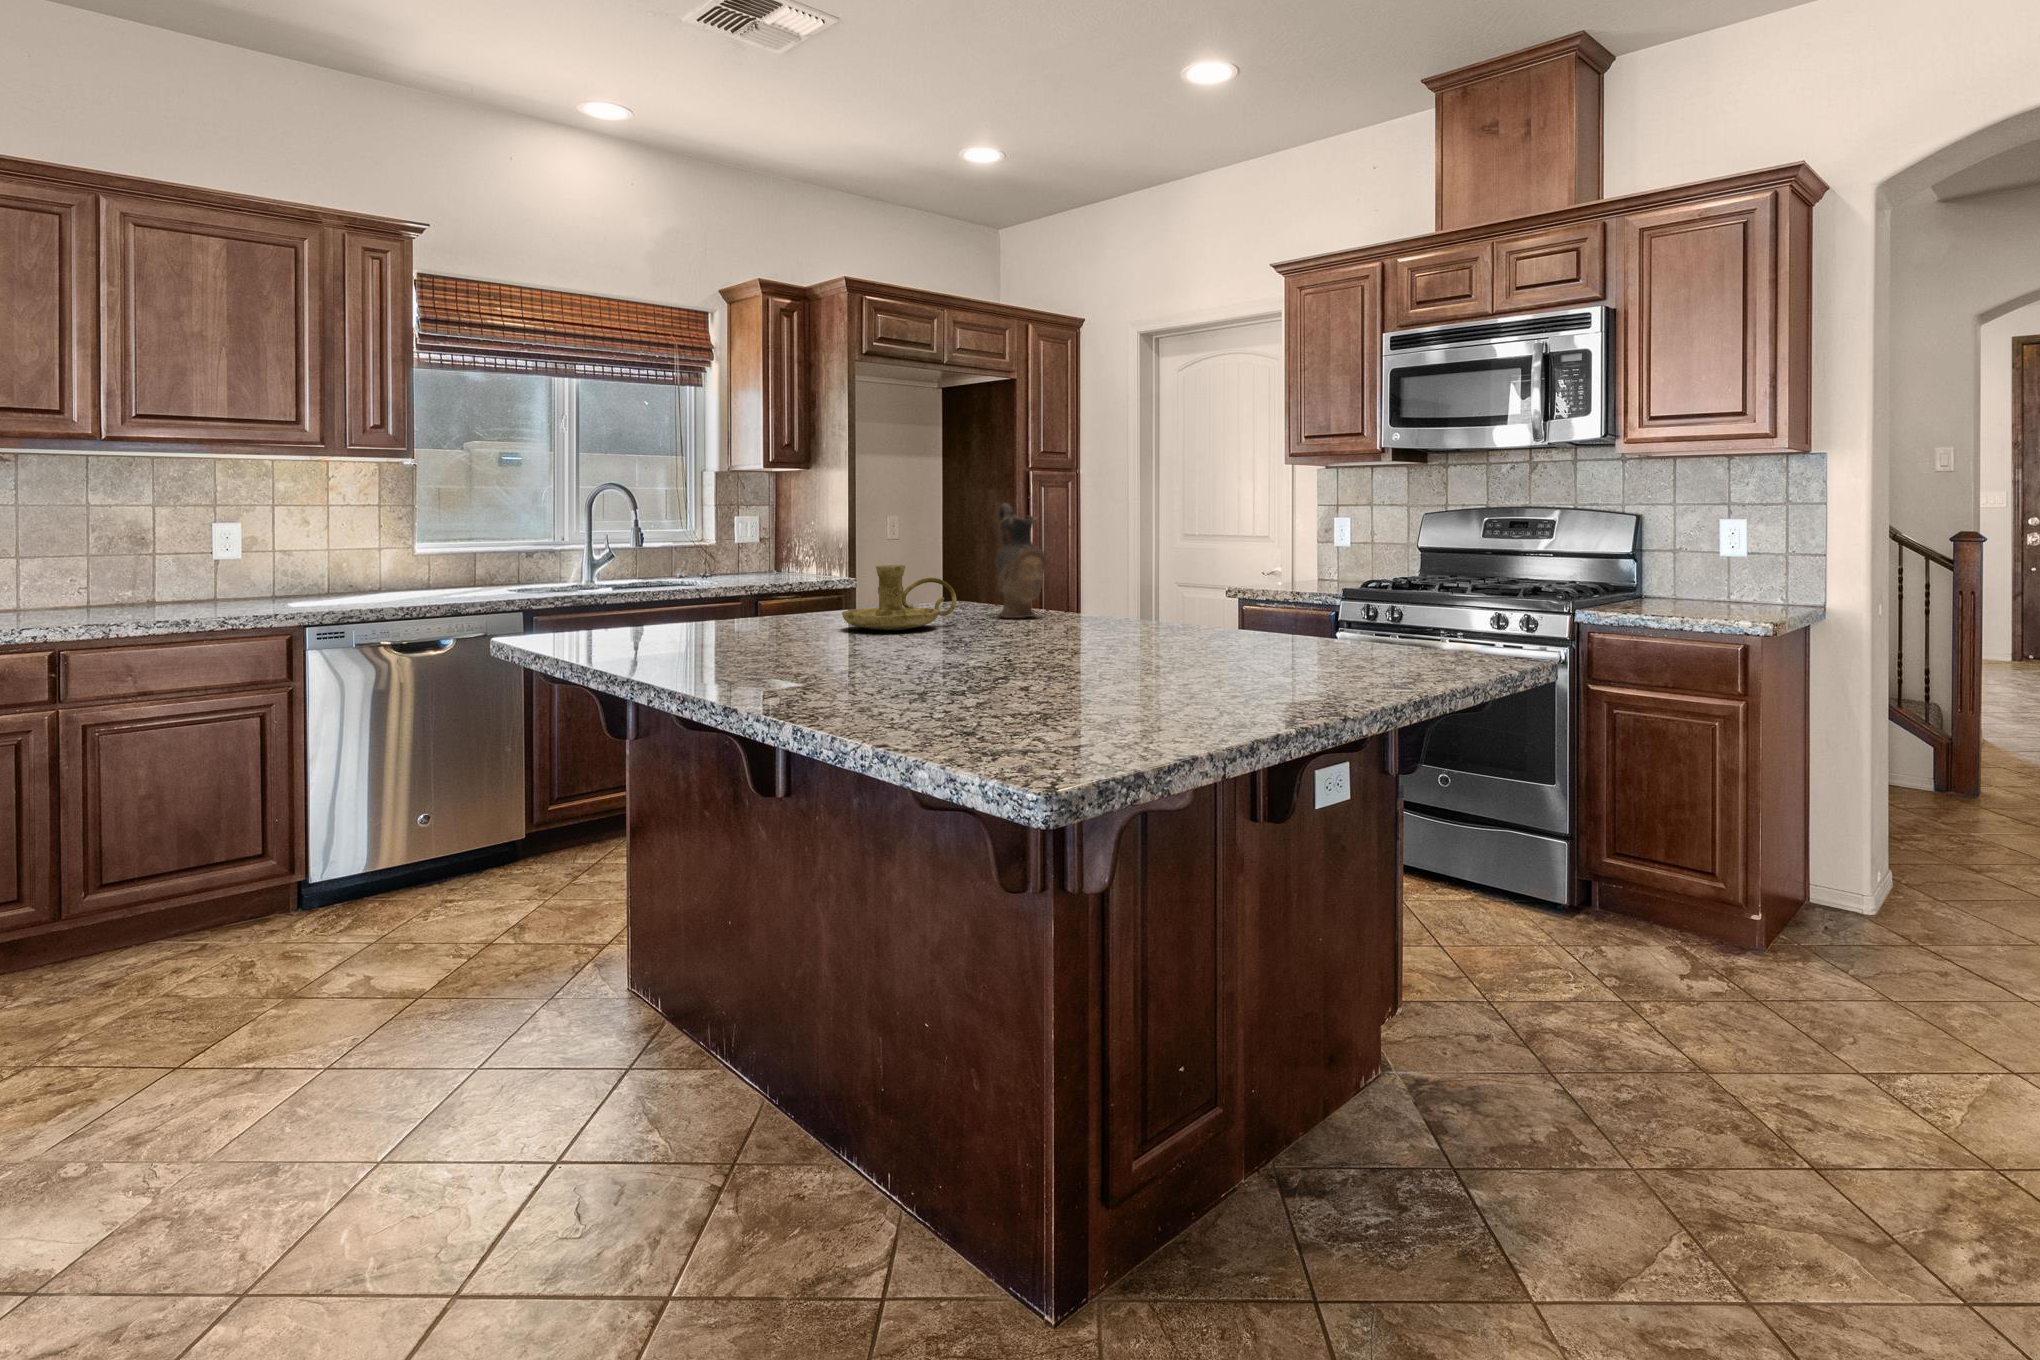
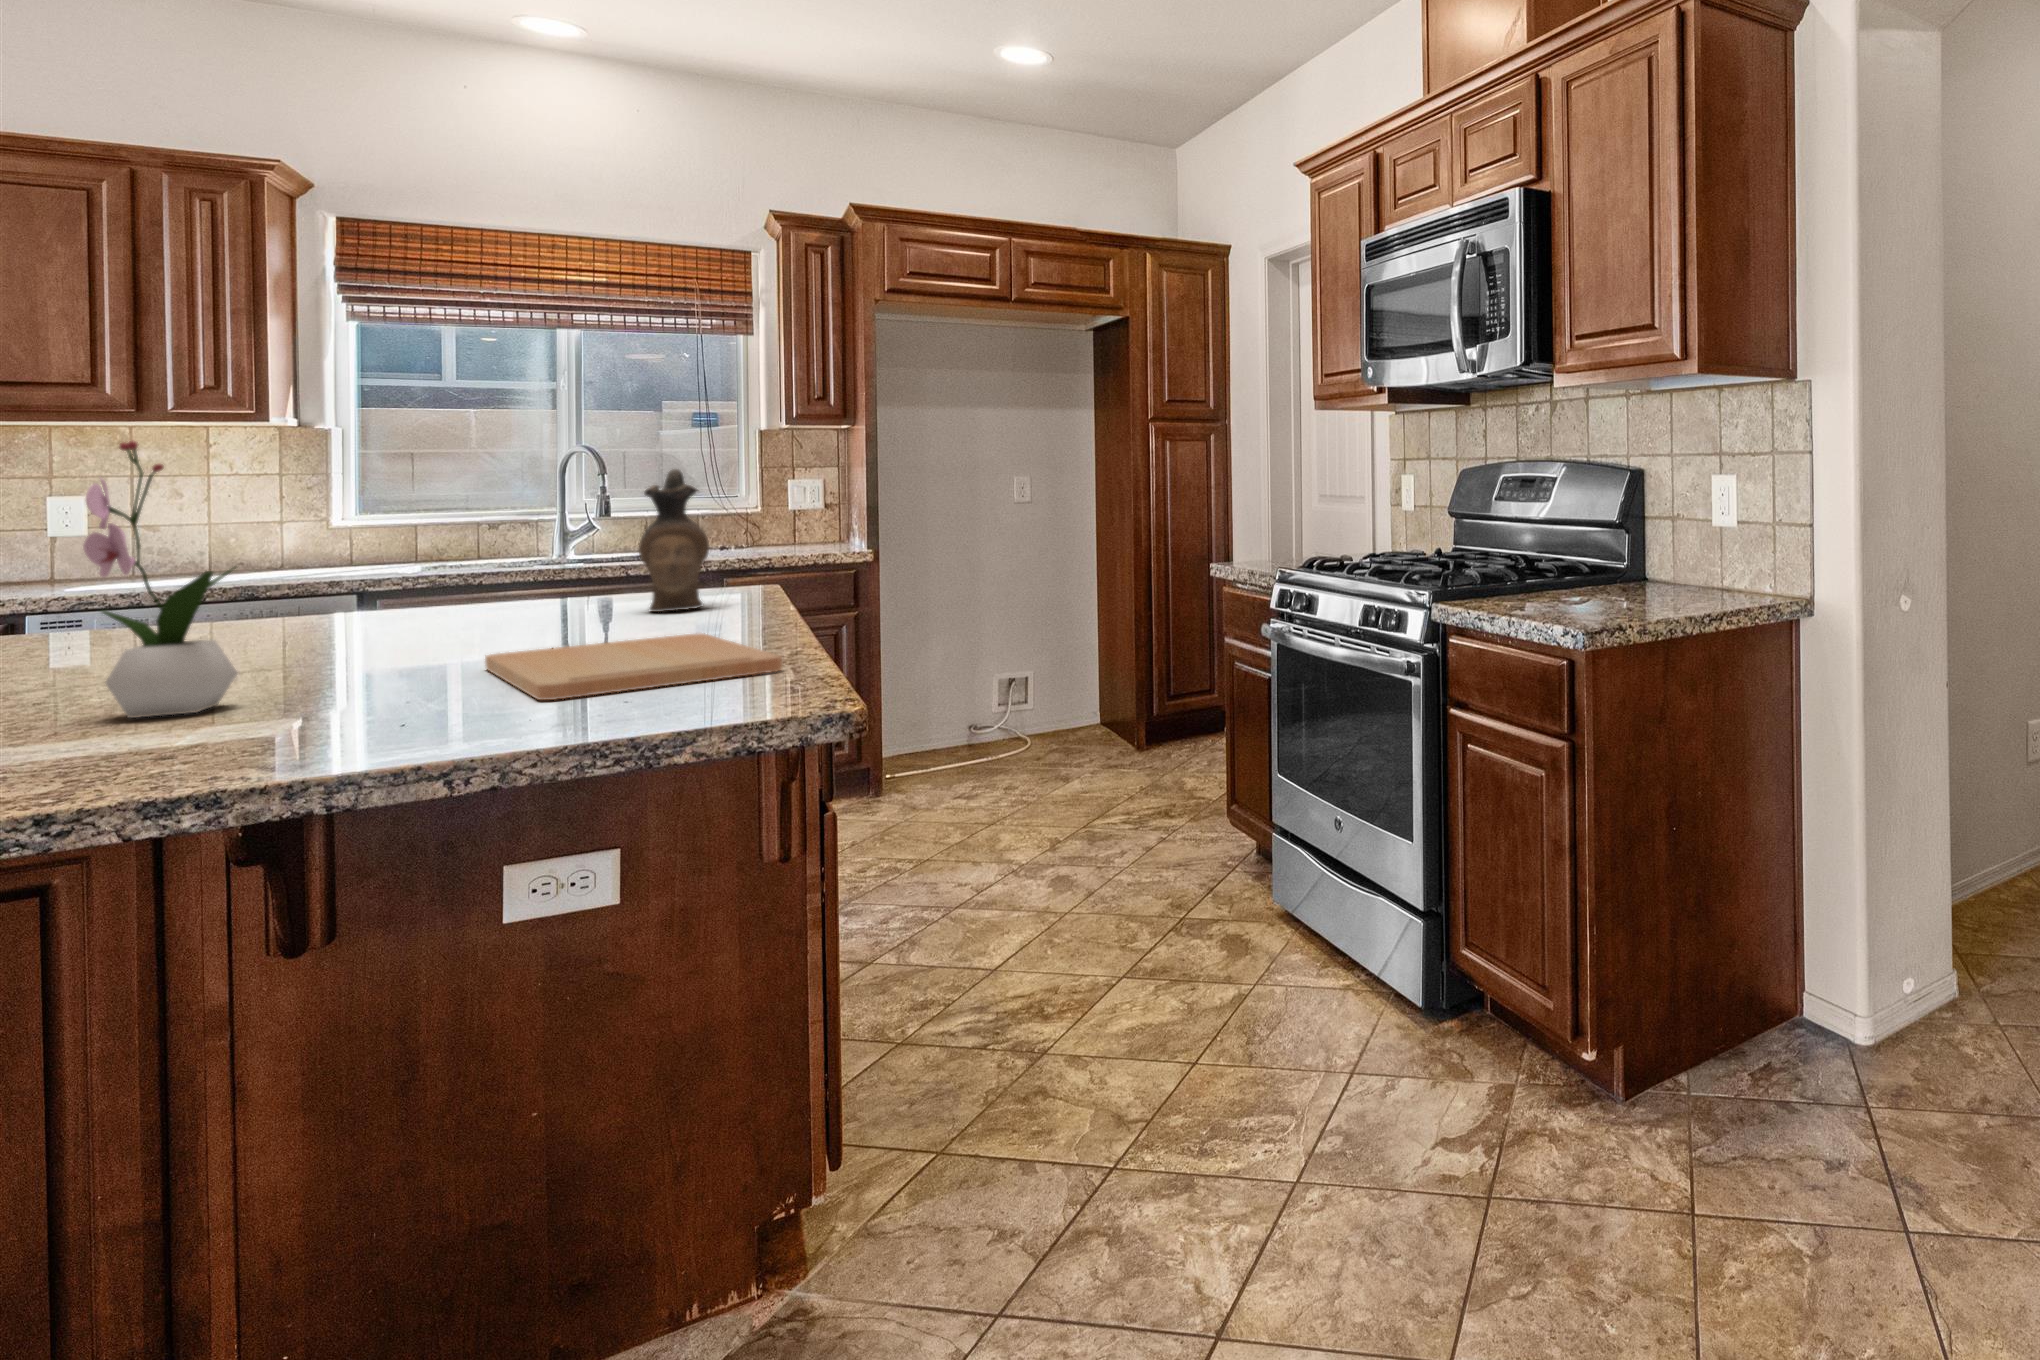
flower arrangement: none [1067,474,1160,679] -> present [83,441,237,718]
candle holder: present [842,565,956,630] -> none [345,549,530,629]
cutting board: none [1157,628,1403,666] -> present [485,633,782,700]

